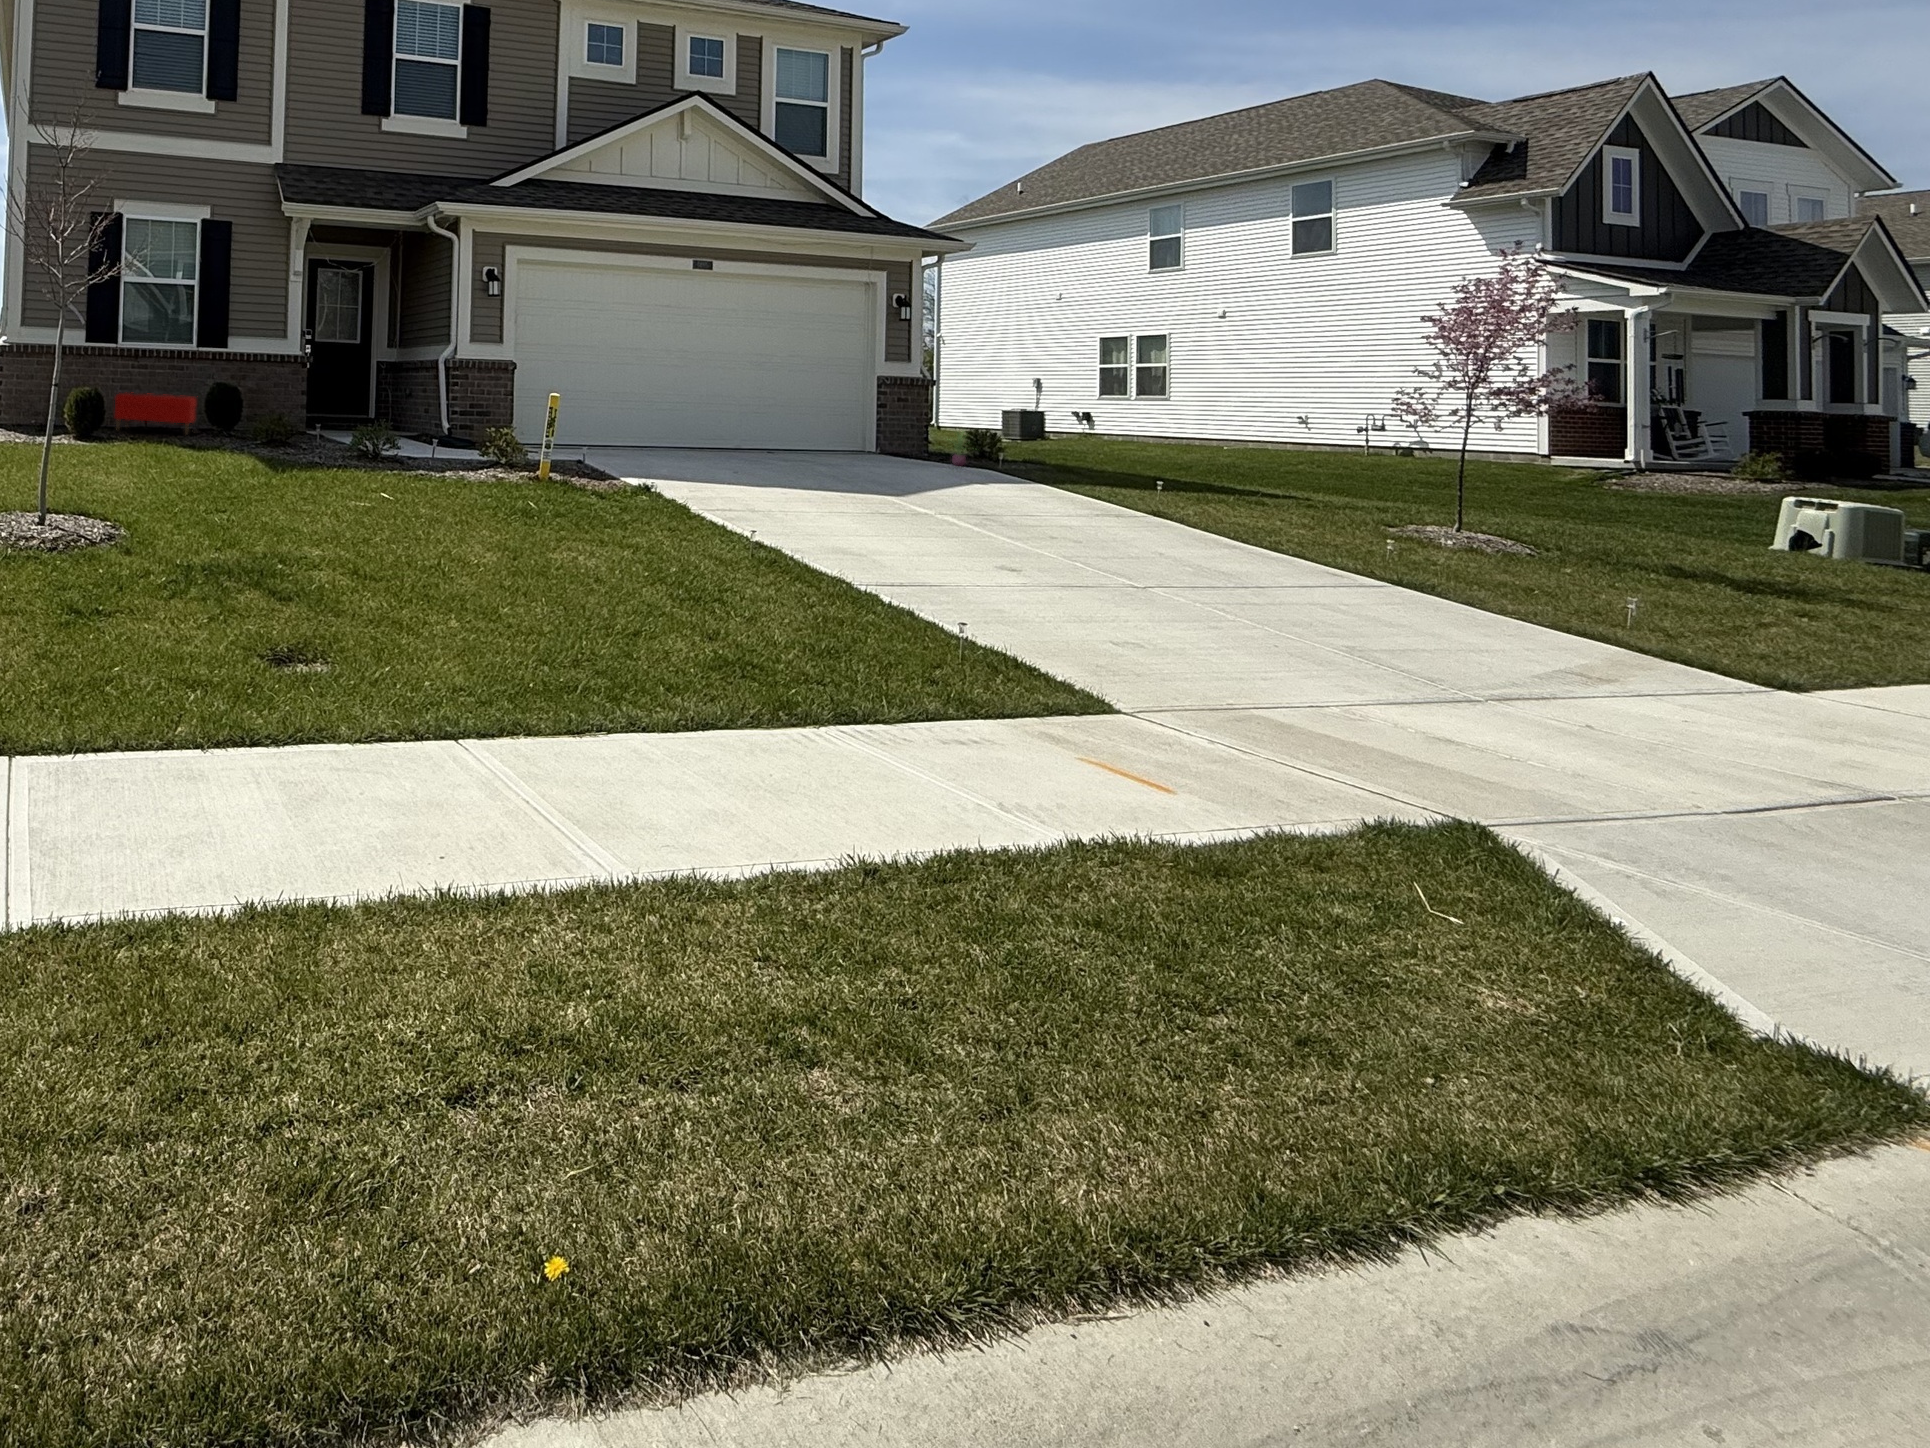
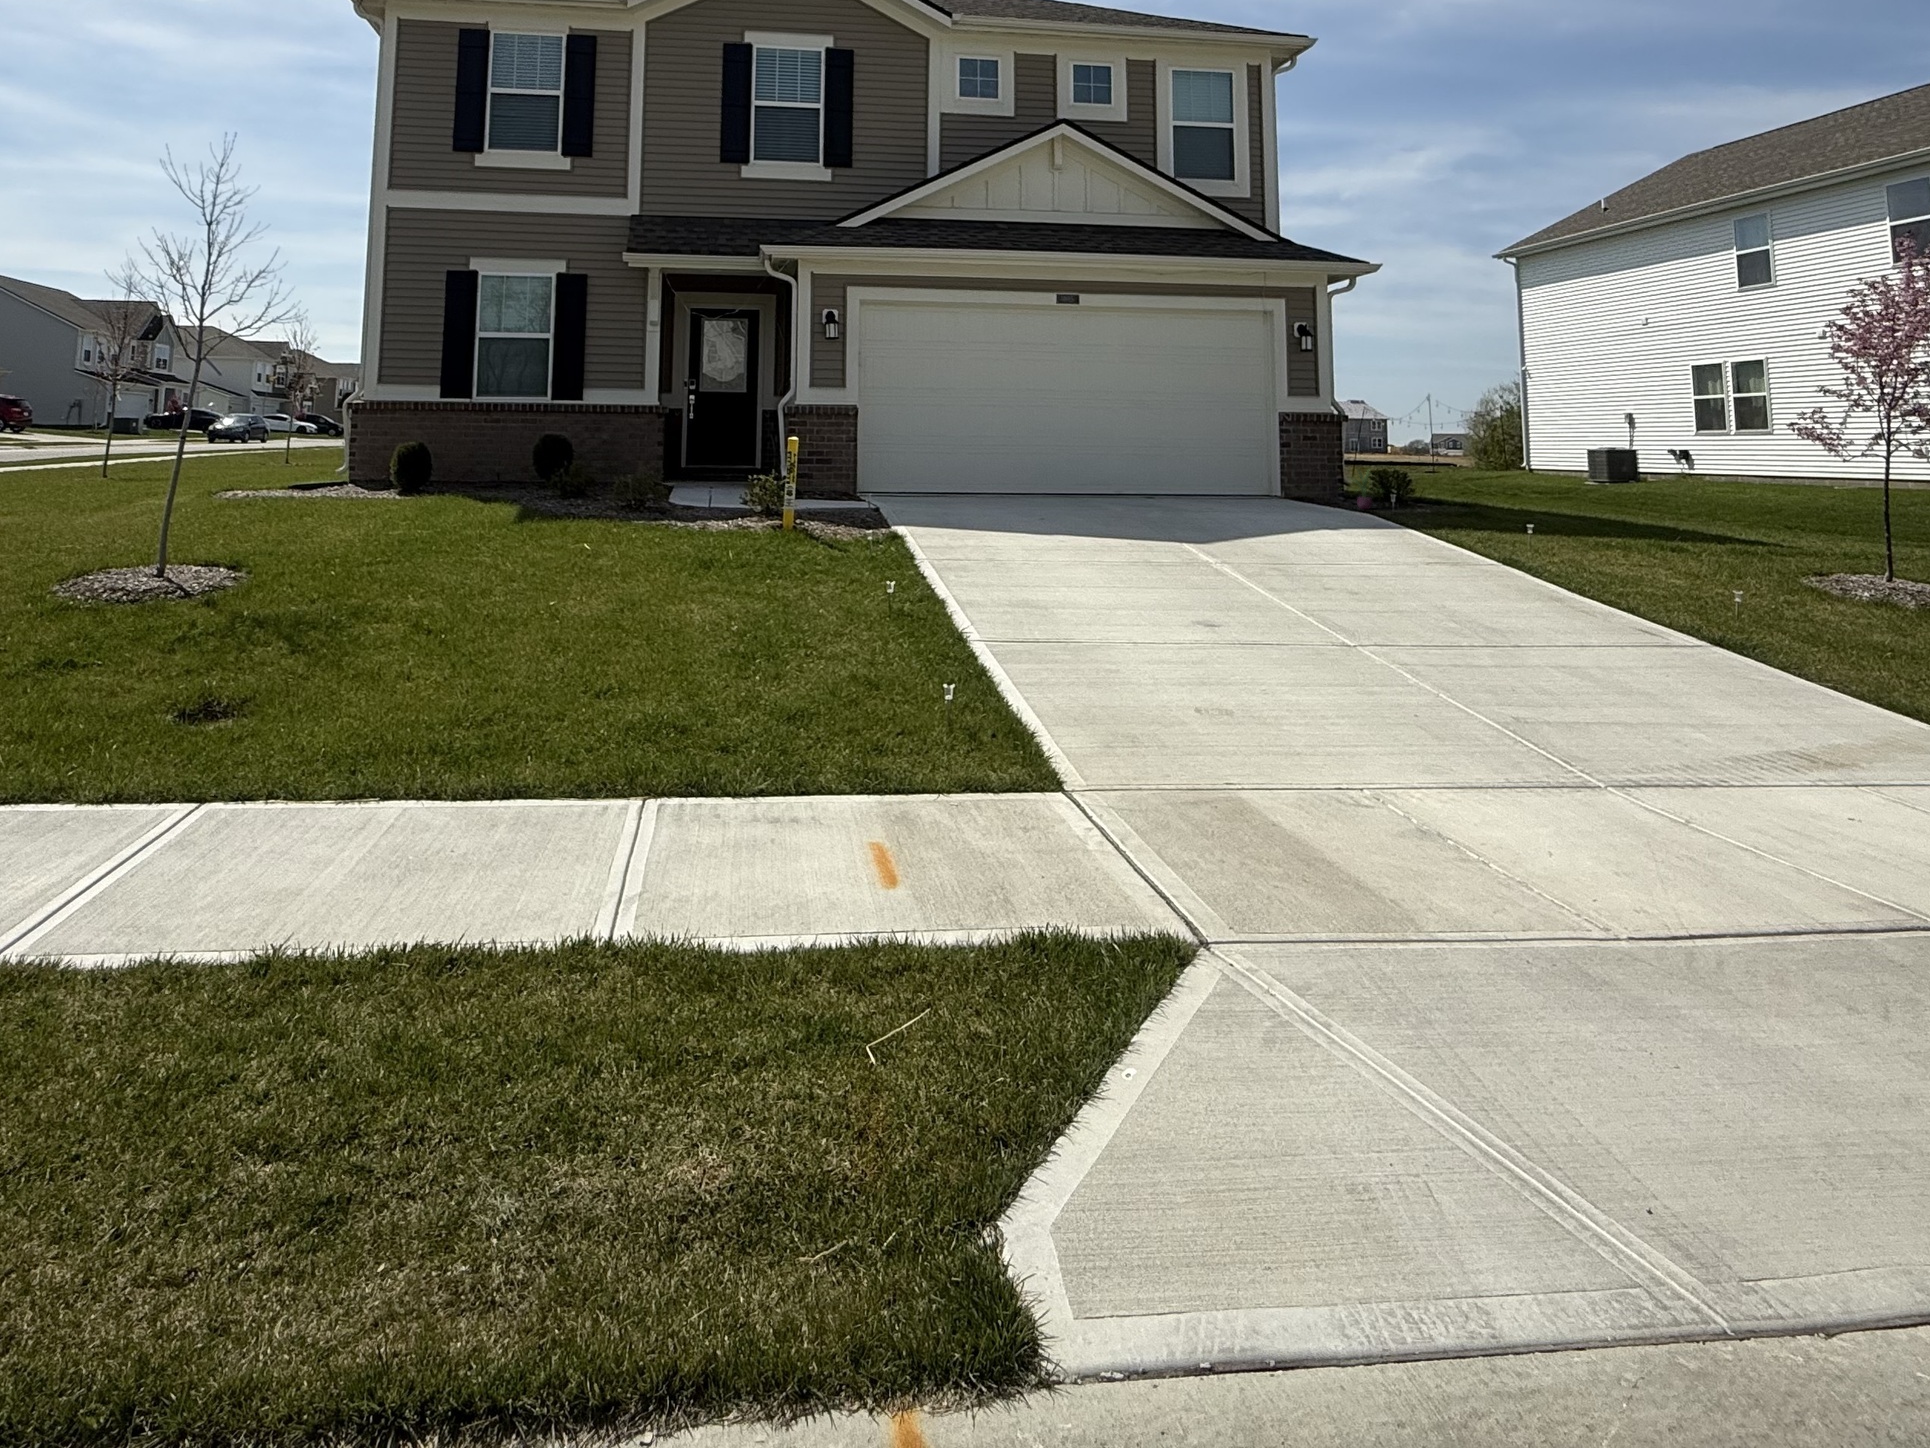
bench: present [115,394,198,434] -> none [456,448,542,489]

